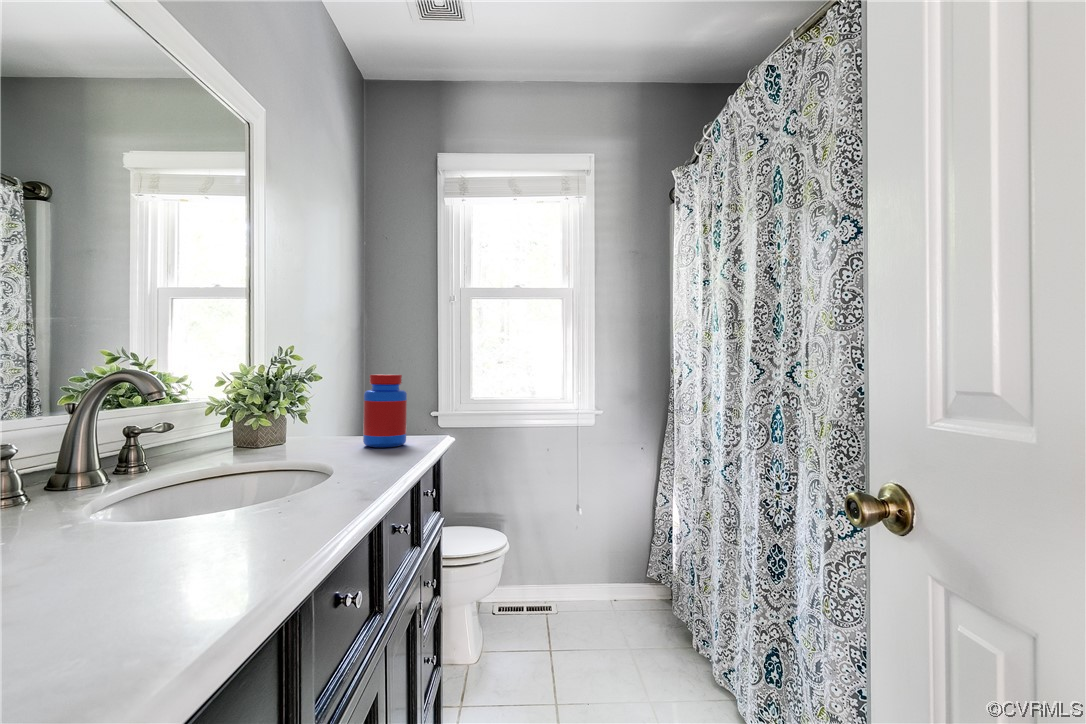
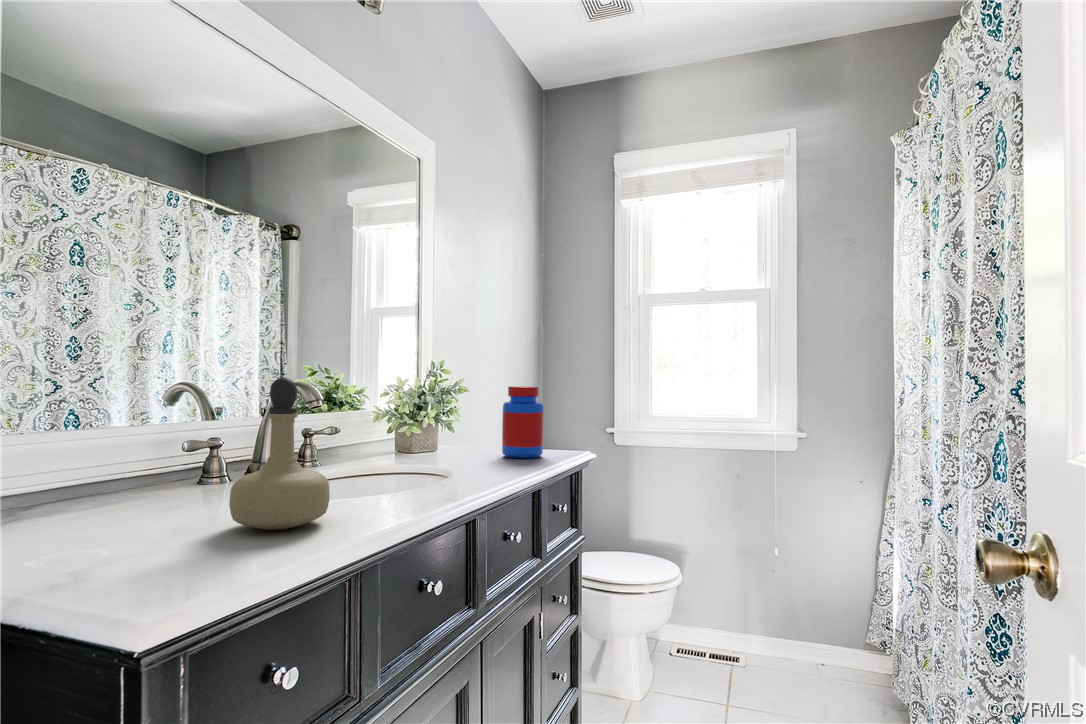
perfume bottle: none [89,364,230,557] -> present [229,377,330,530]

